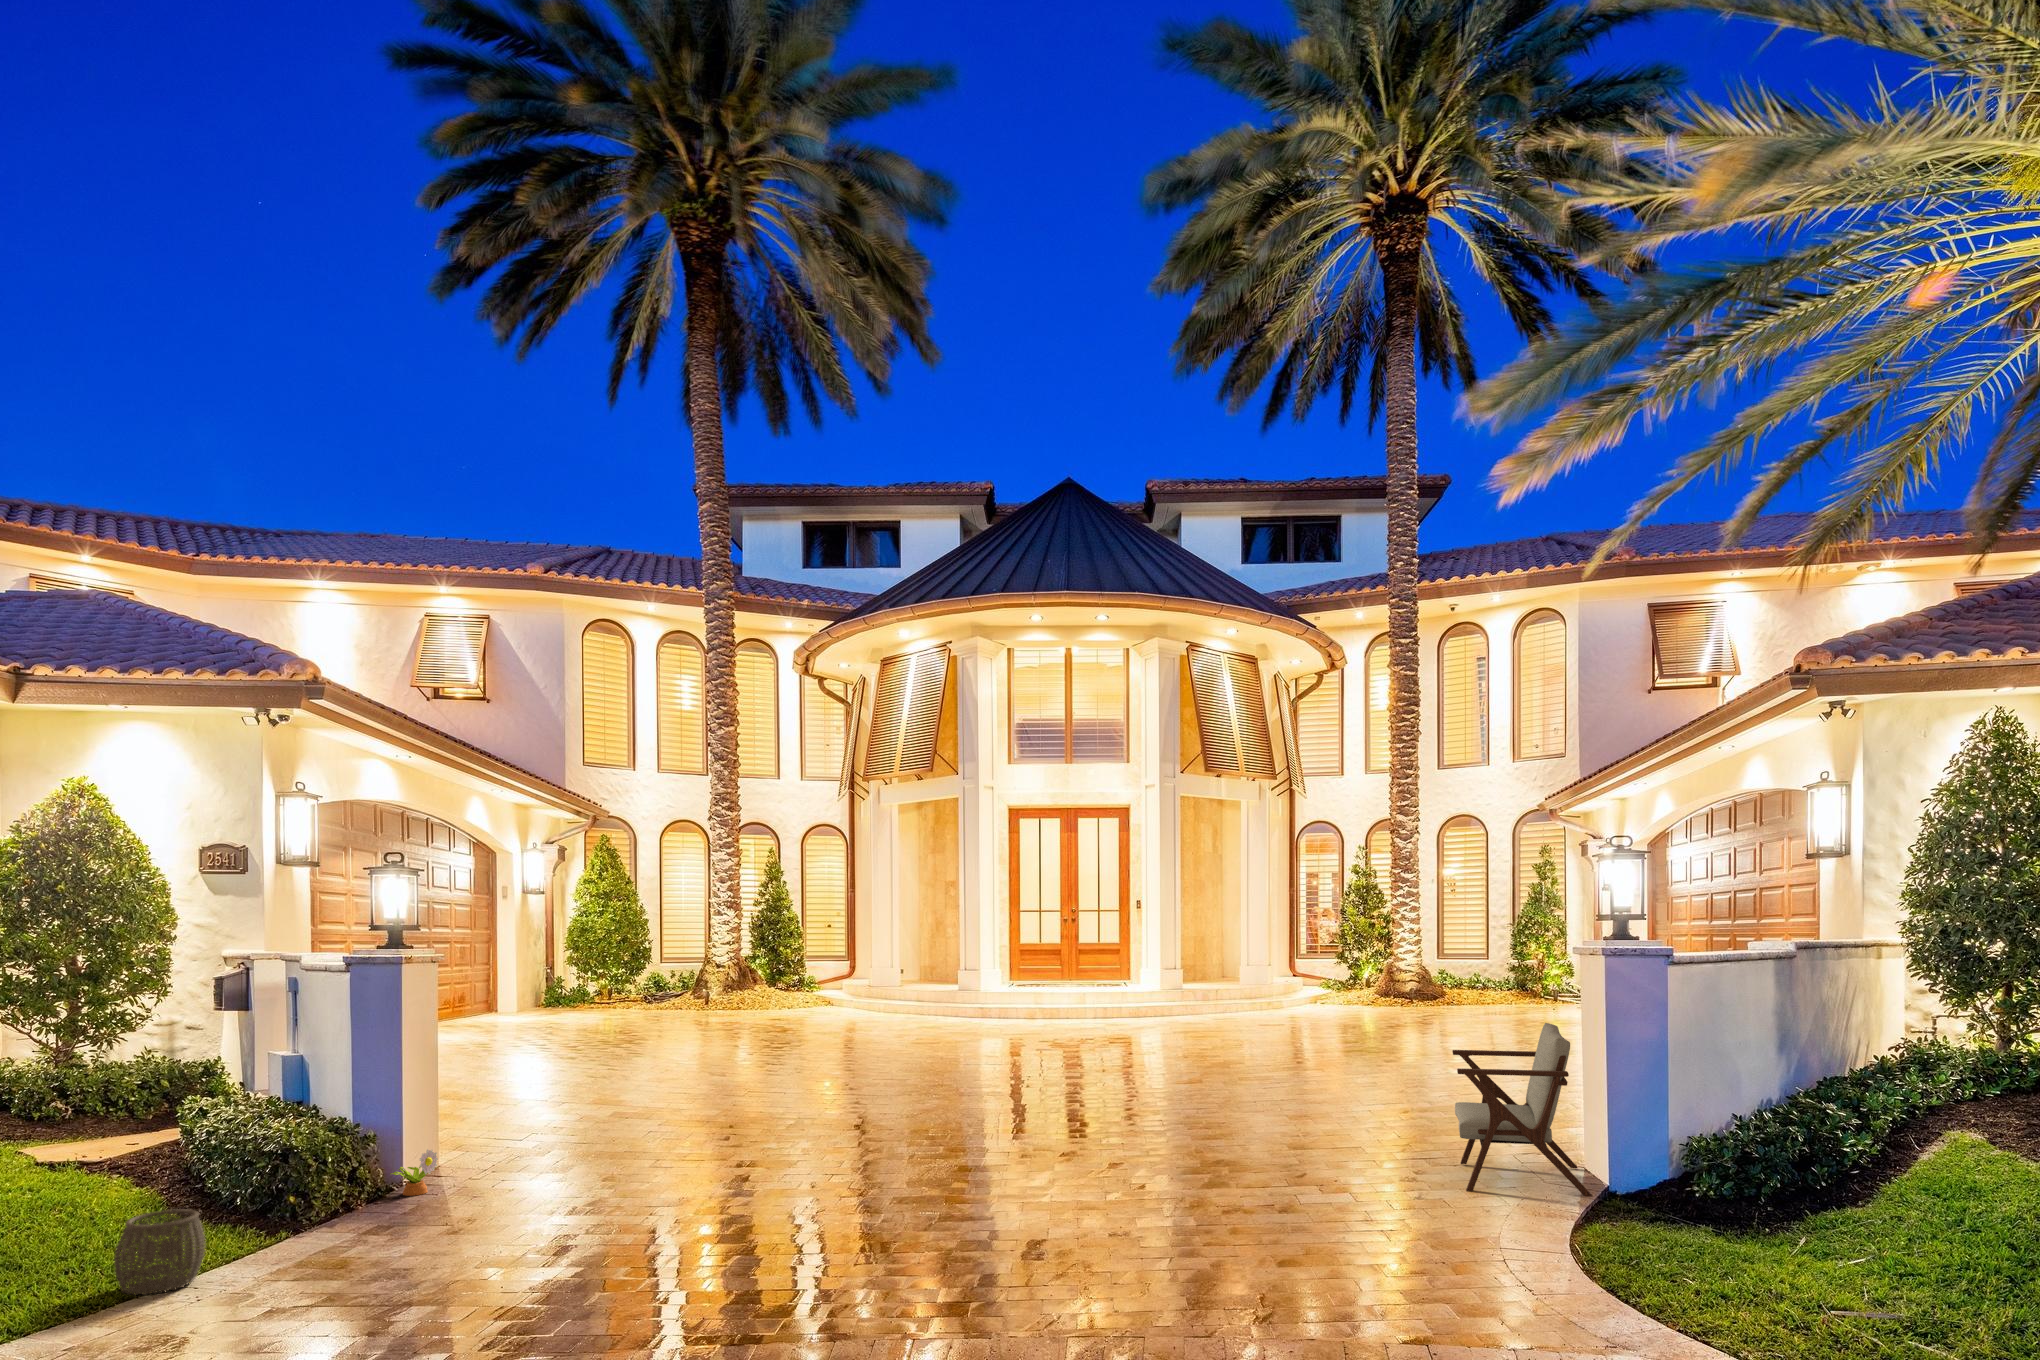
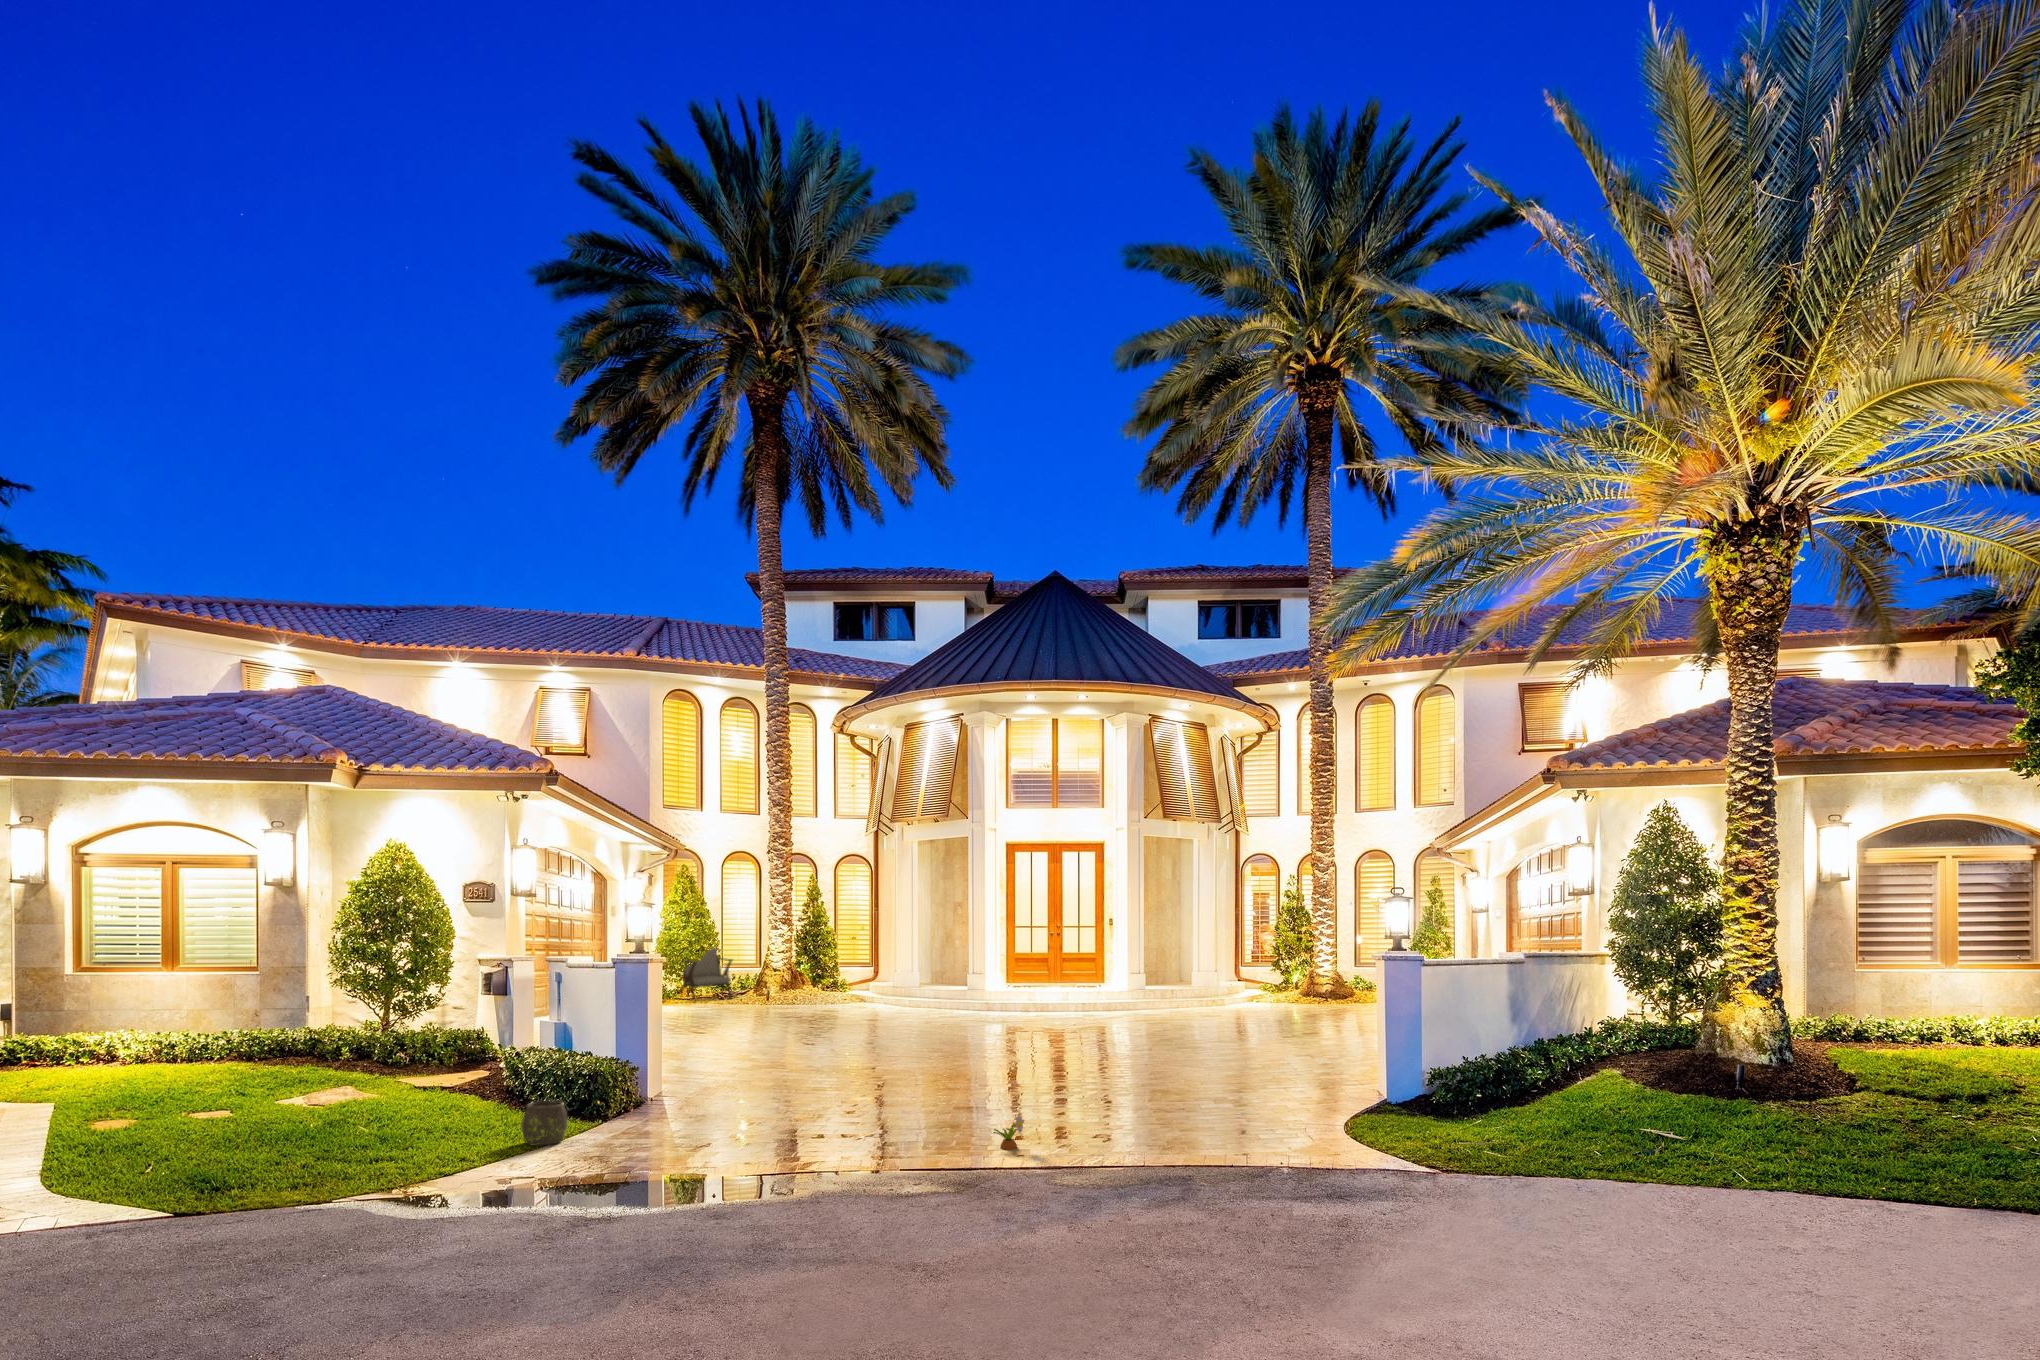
lounge chair: present [1452,1023,1592,1197] -> present [680,948,732,1001]
decorative plant: present [390,1149,438,1196] -> present [993,1116,1023,1150]

